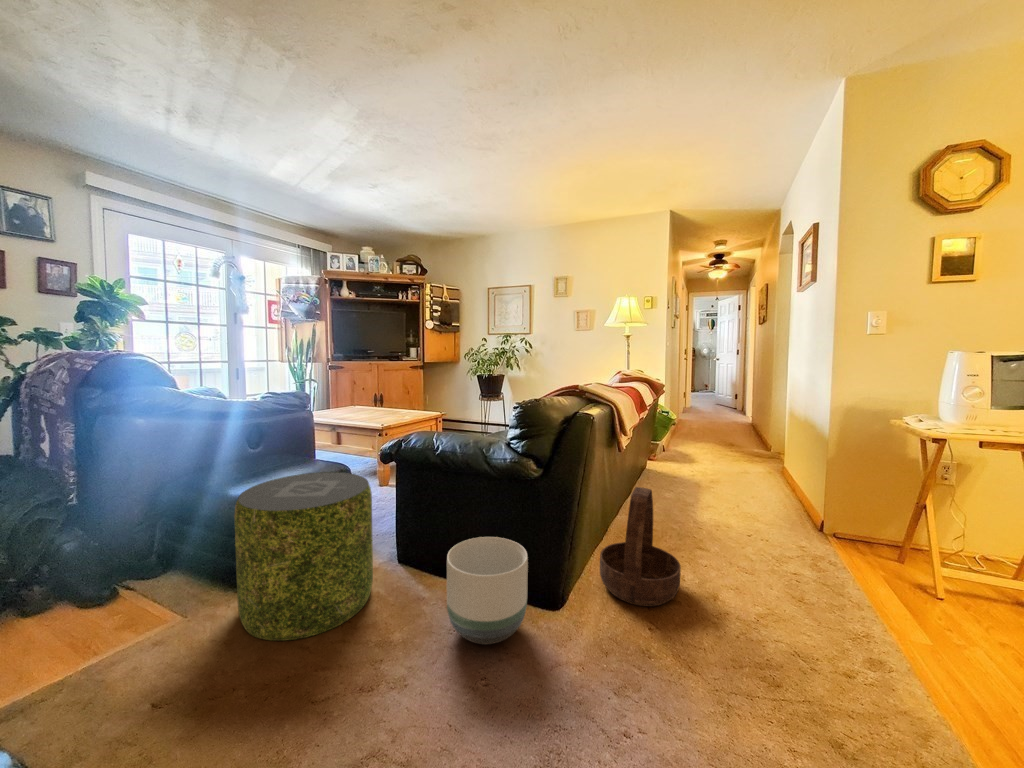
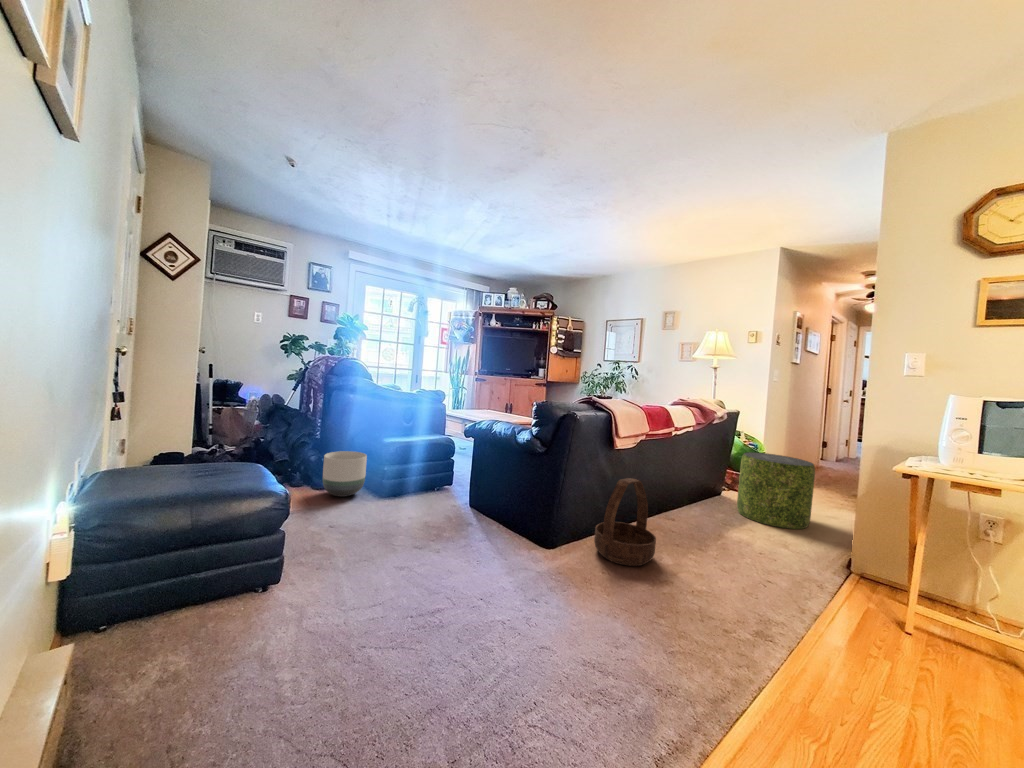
pouf: present [234,472,373,641] -> present [737,452,815,529]
planter: present [447,537,528,644] -> present [323,451,367,497]

